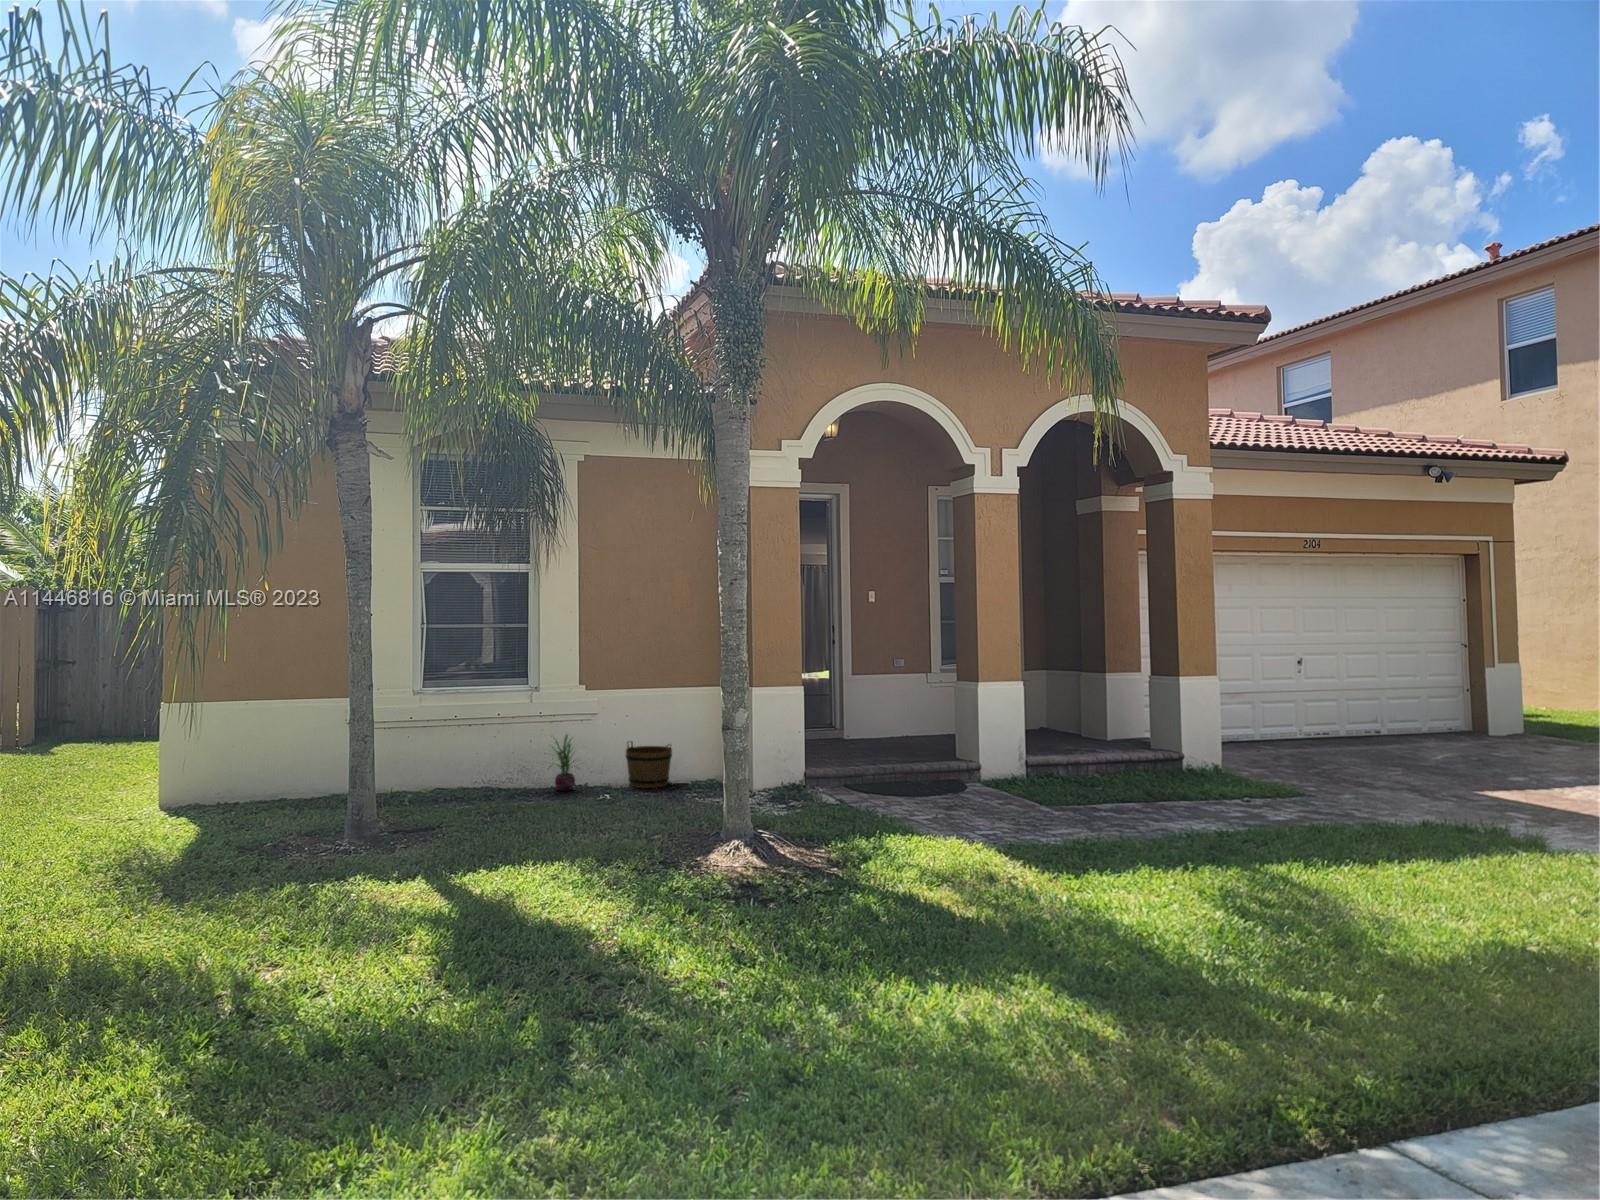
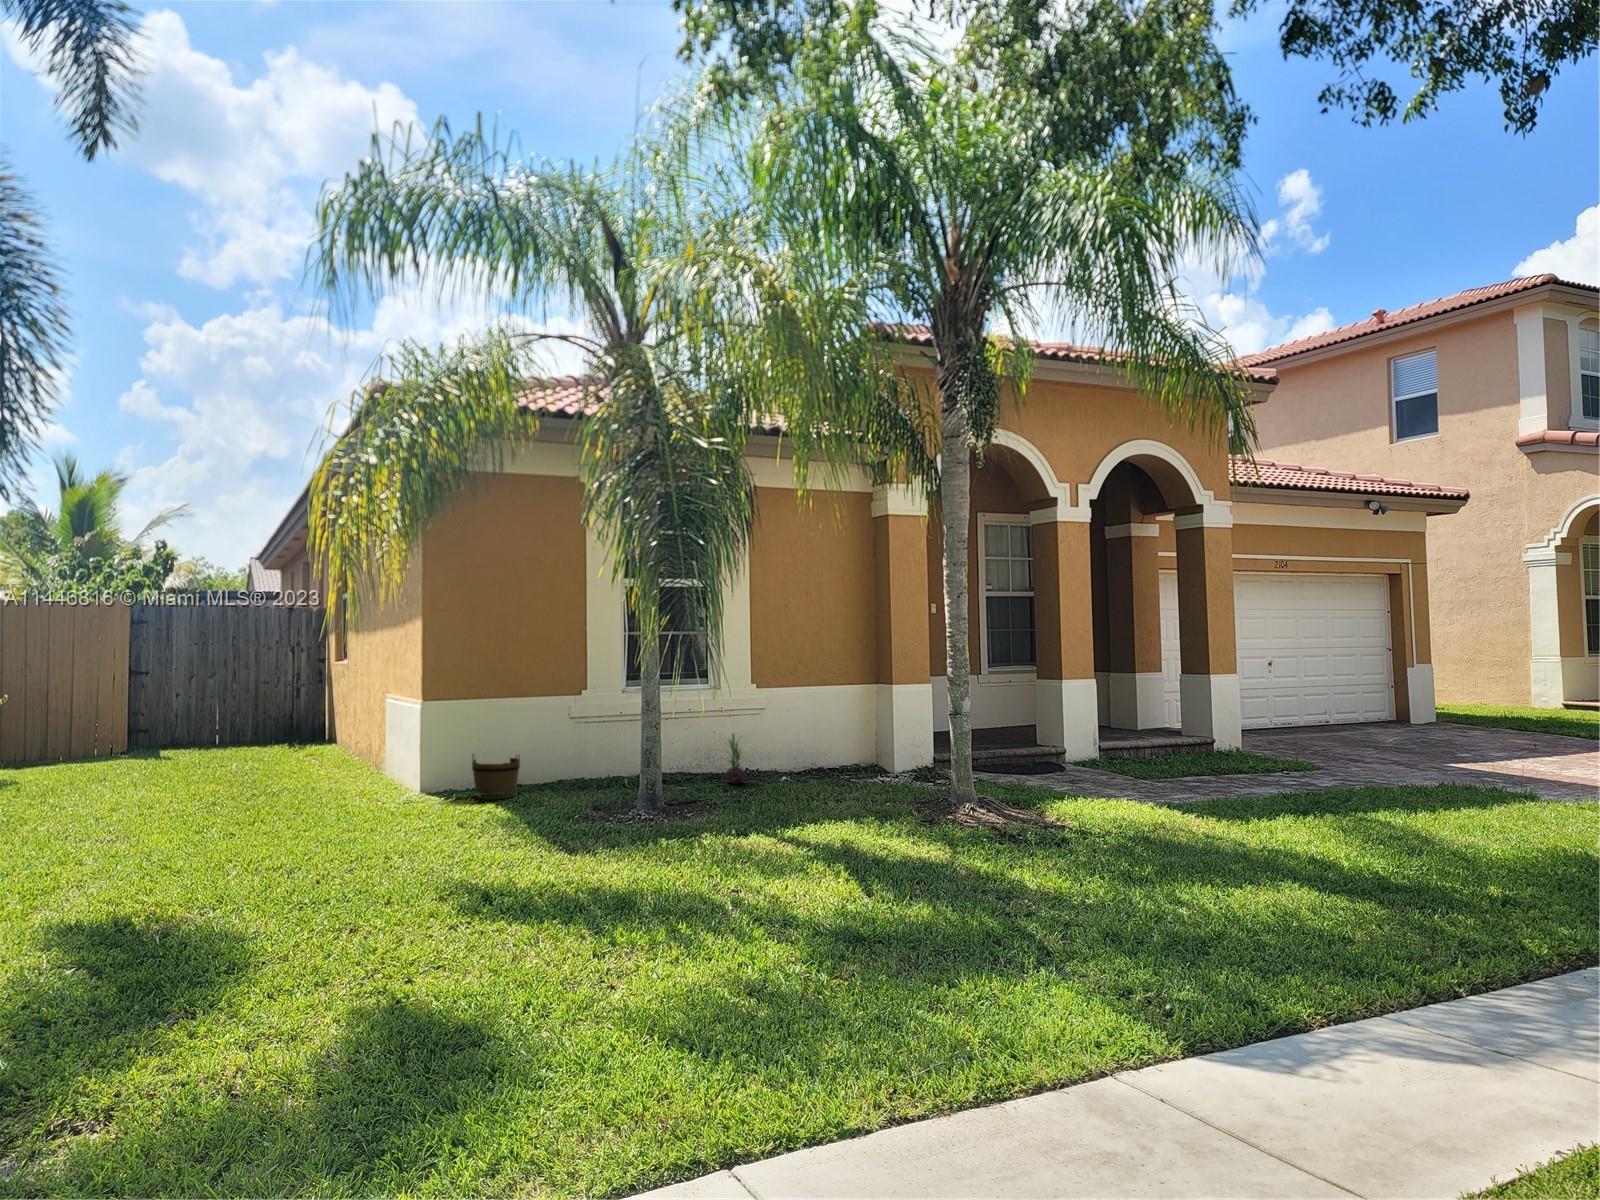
bucket: present [626,741,672,788] -> present [472,754,520,799]

